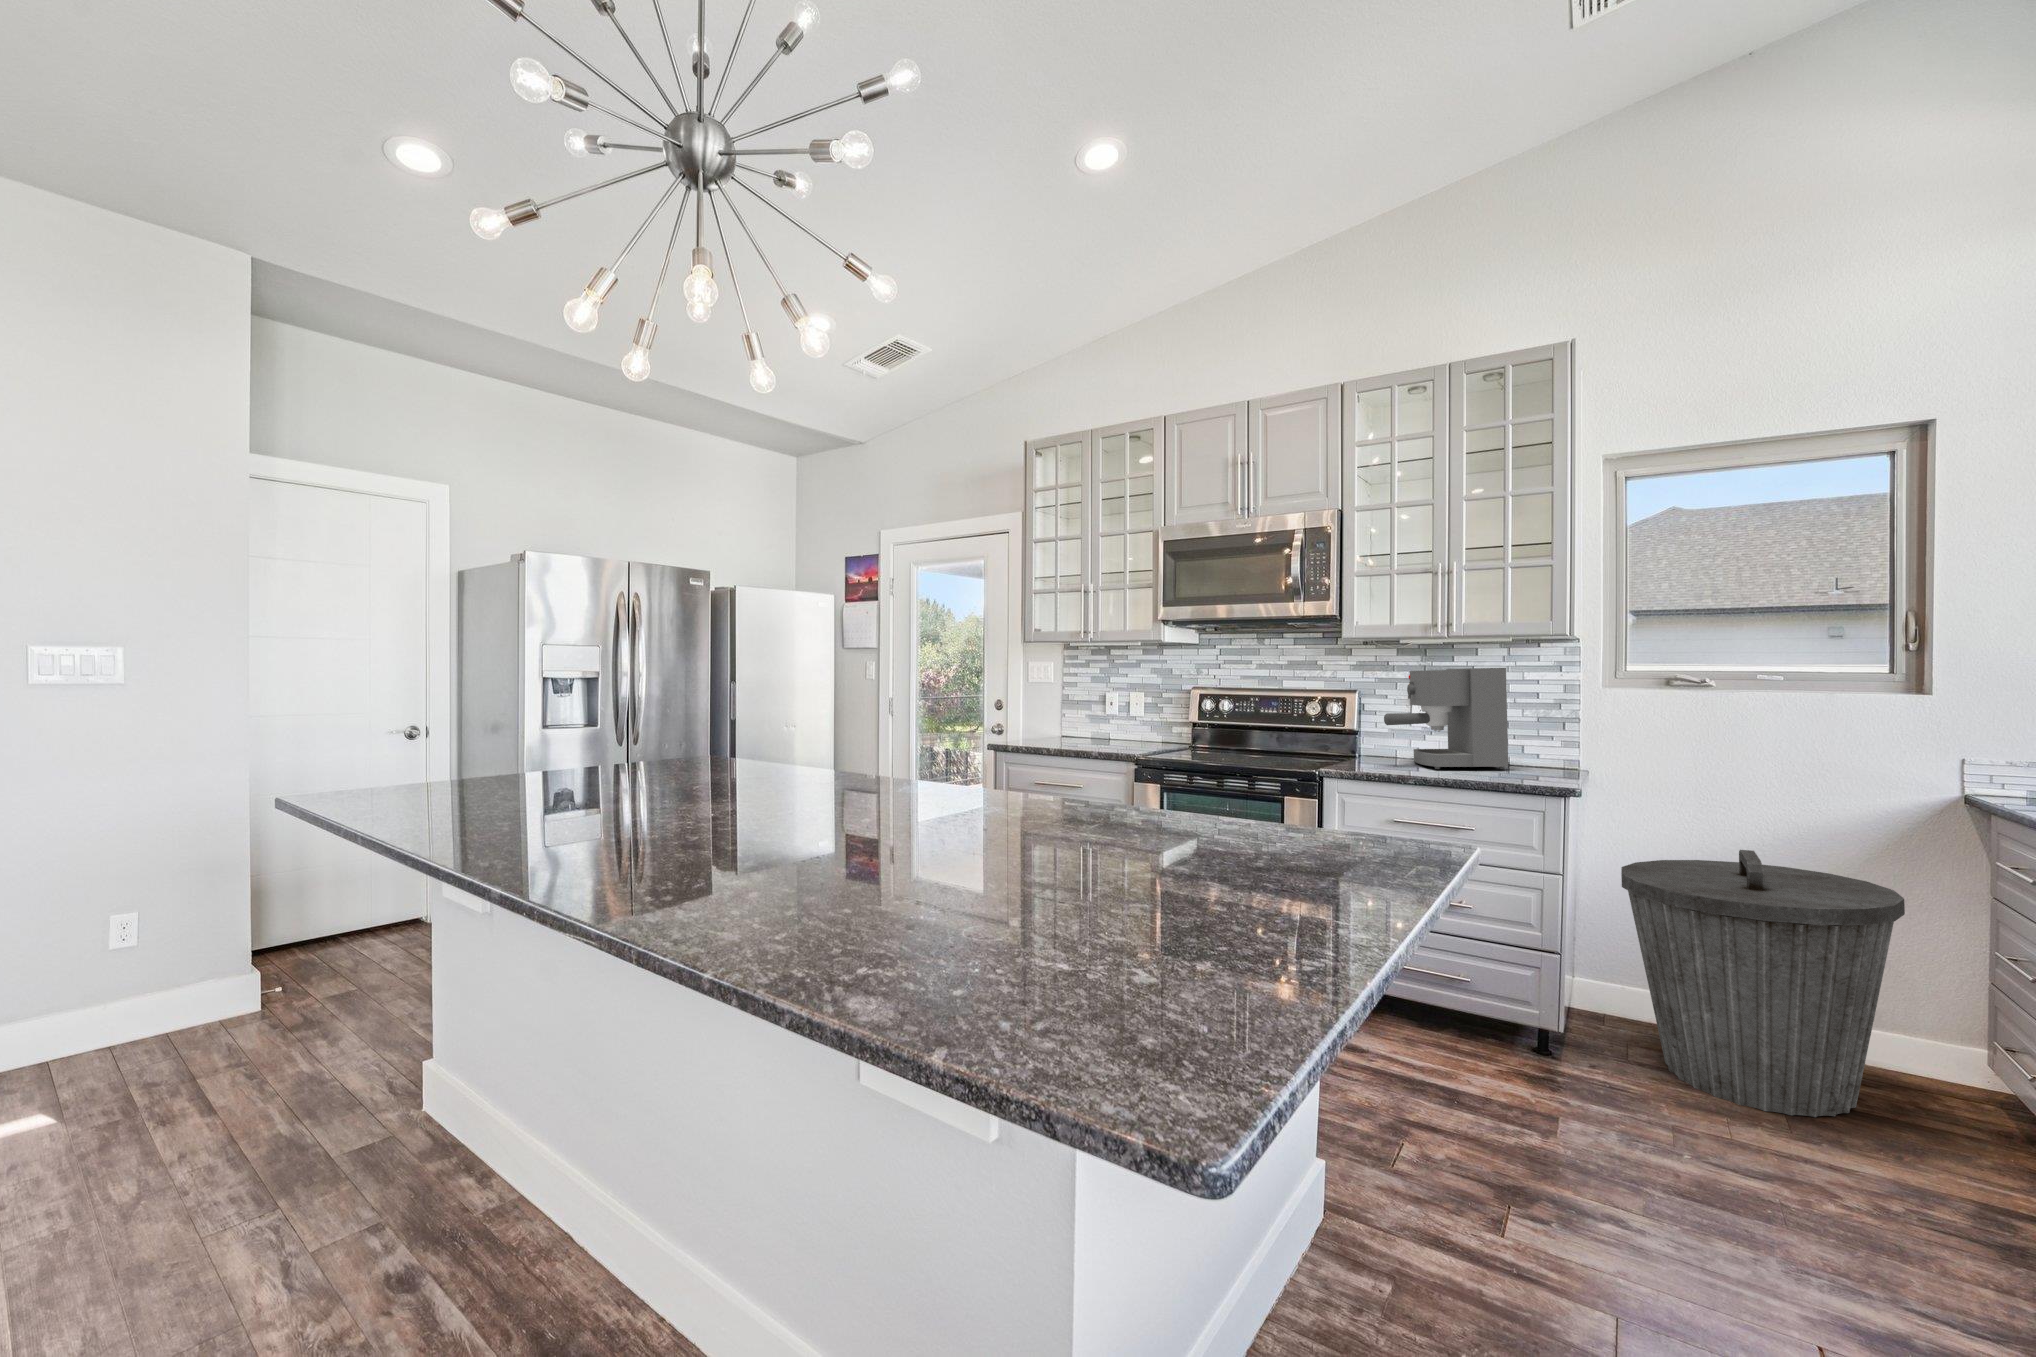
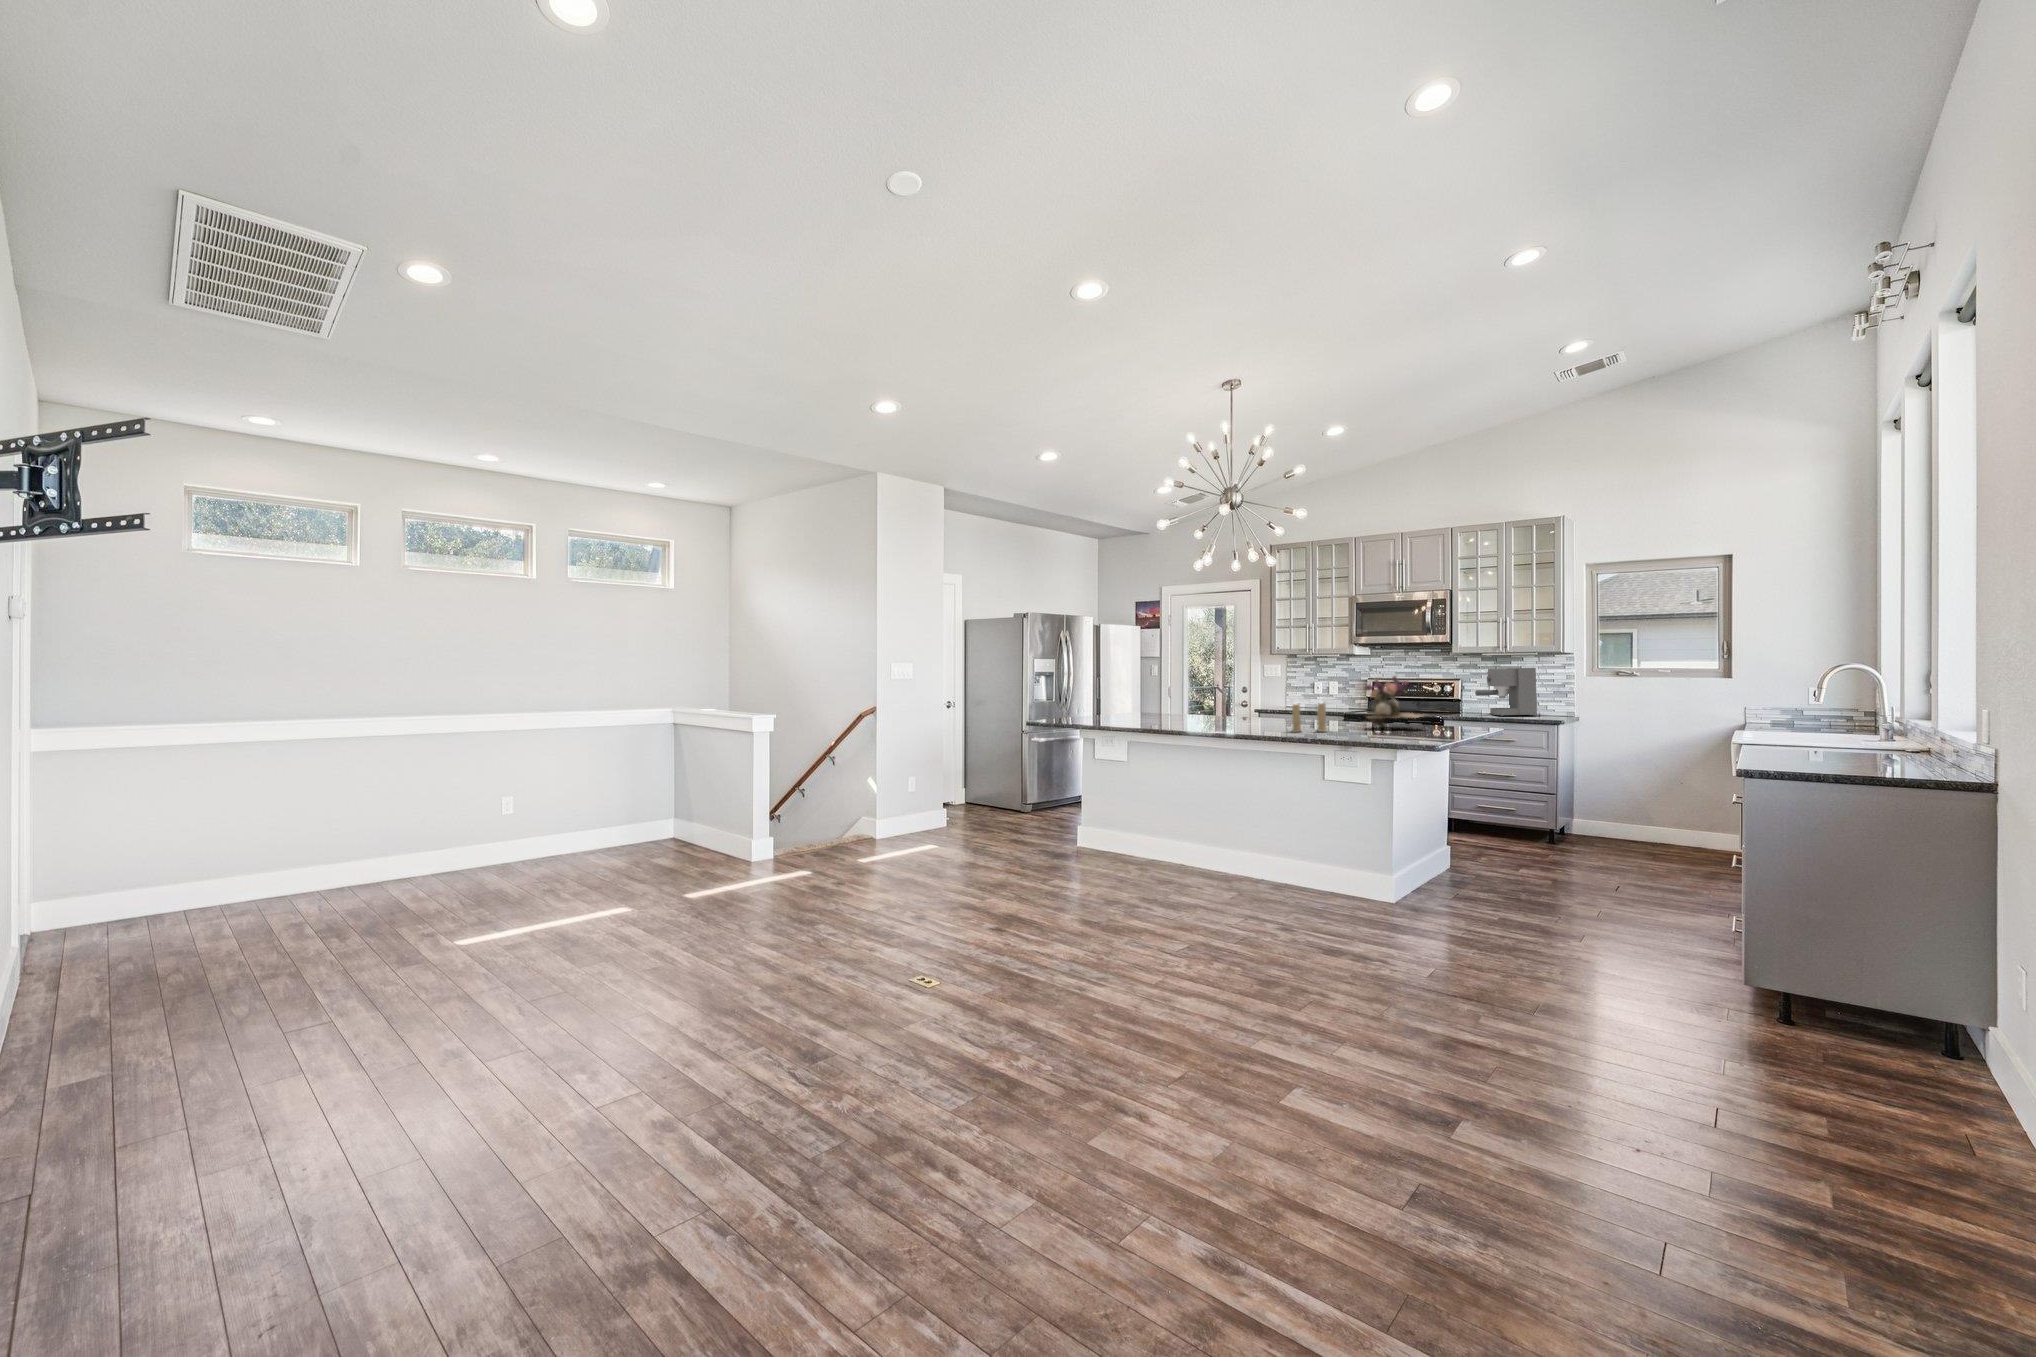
flower arrangement: none [1019,678,1225,852] -> present [1365,676,1425,728]
candle: none [723,757,857,887] -> present [1292,701,1327,732]
trash can: present [1621,850,1905,1117] -> none [1587,748,1703,854]

